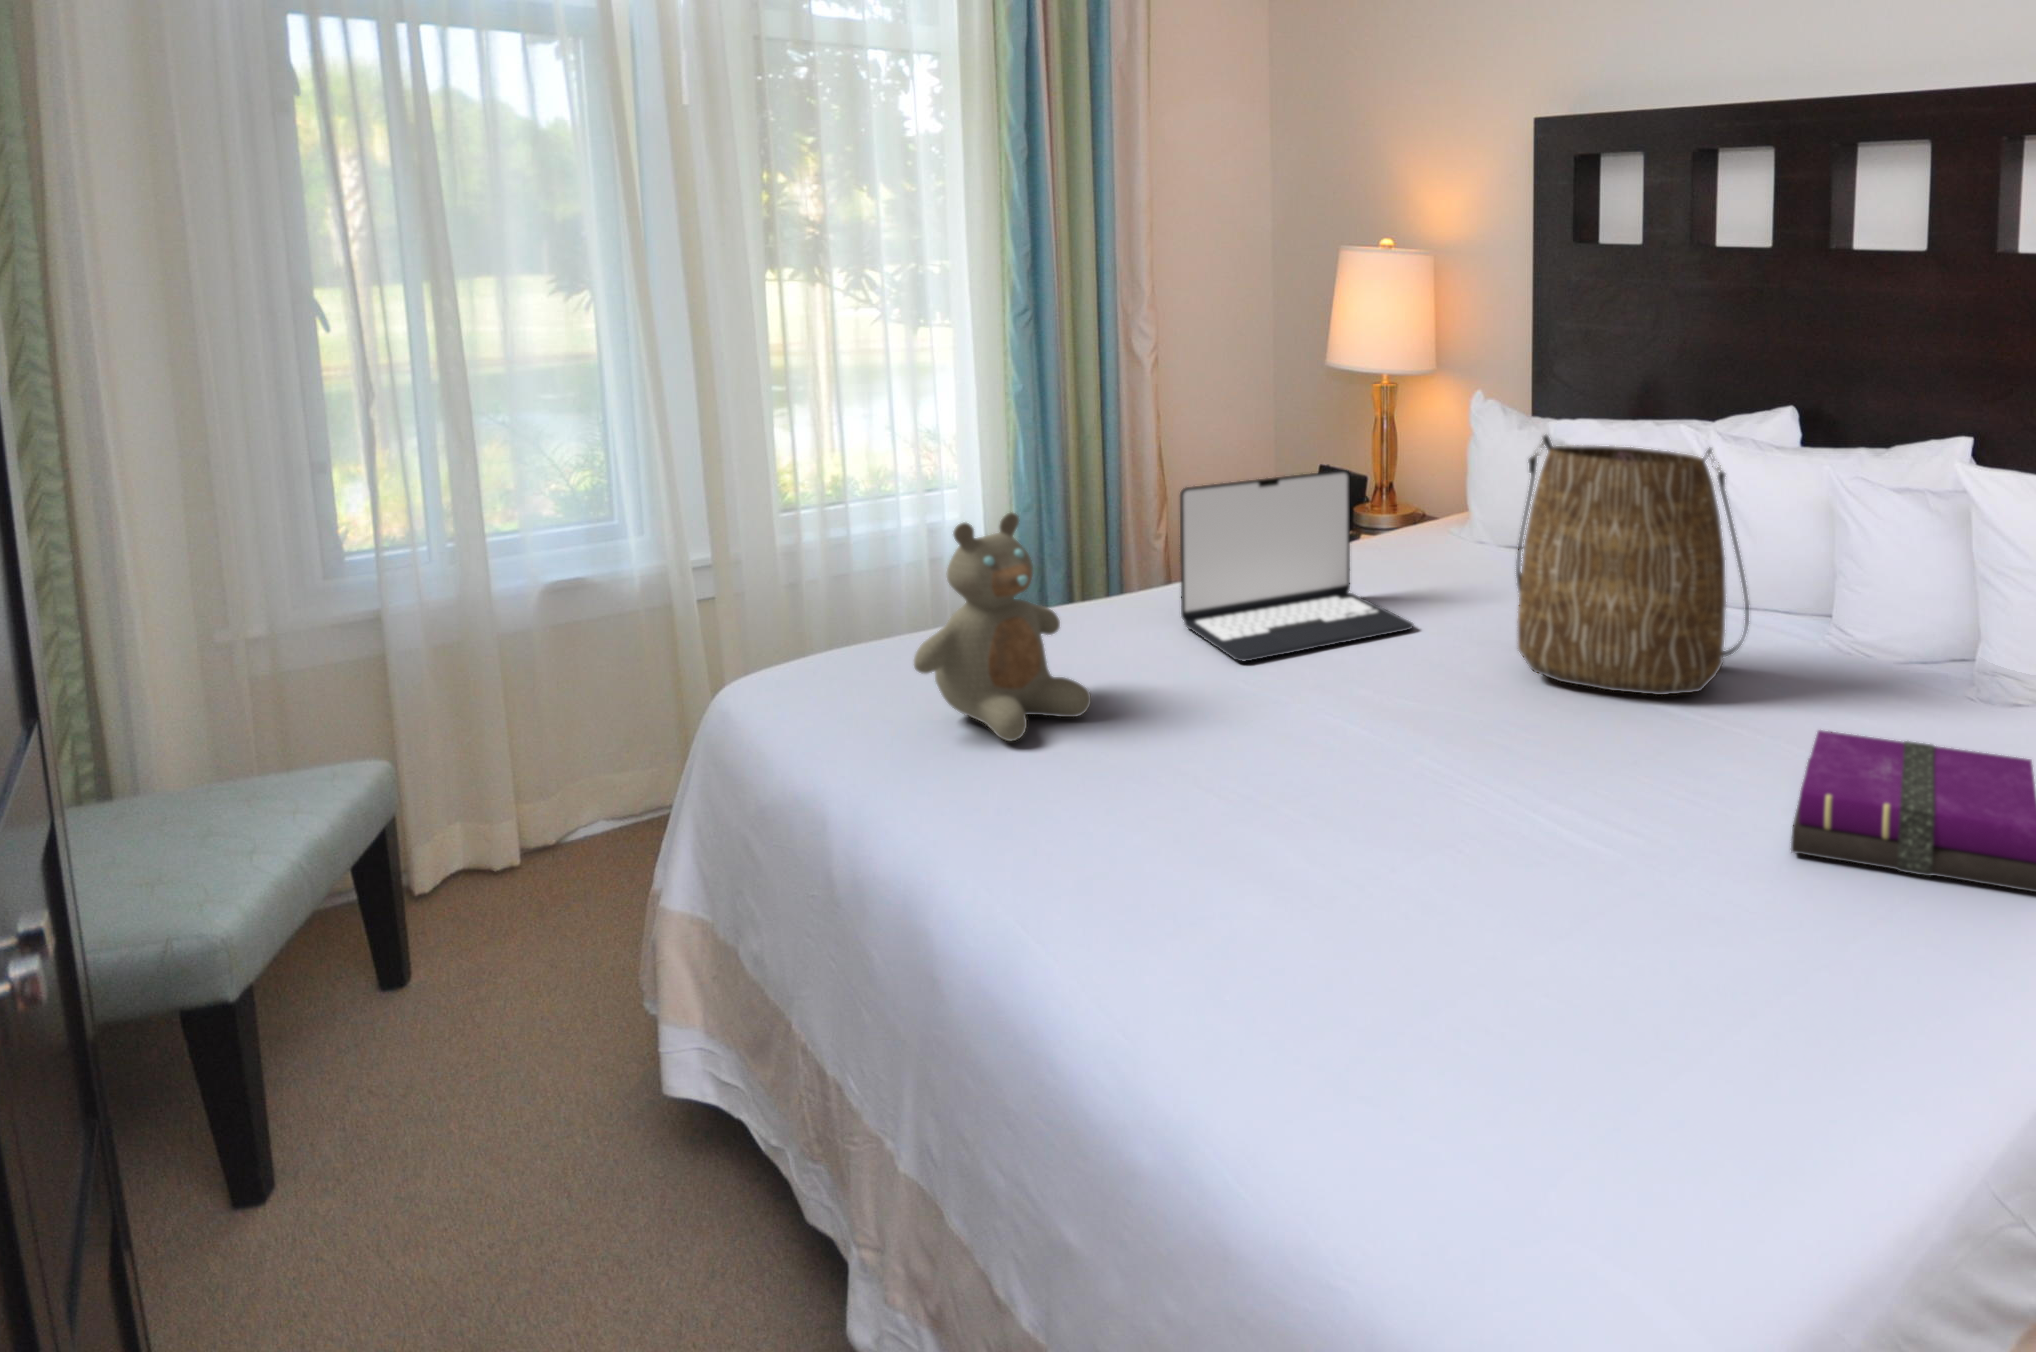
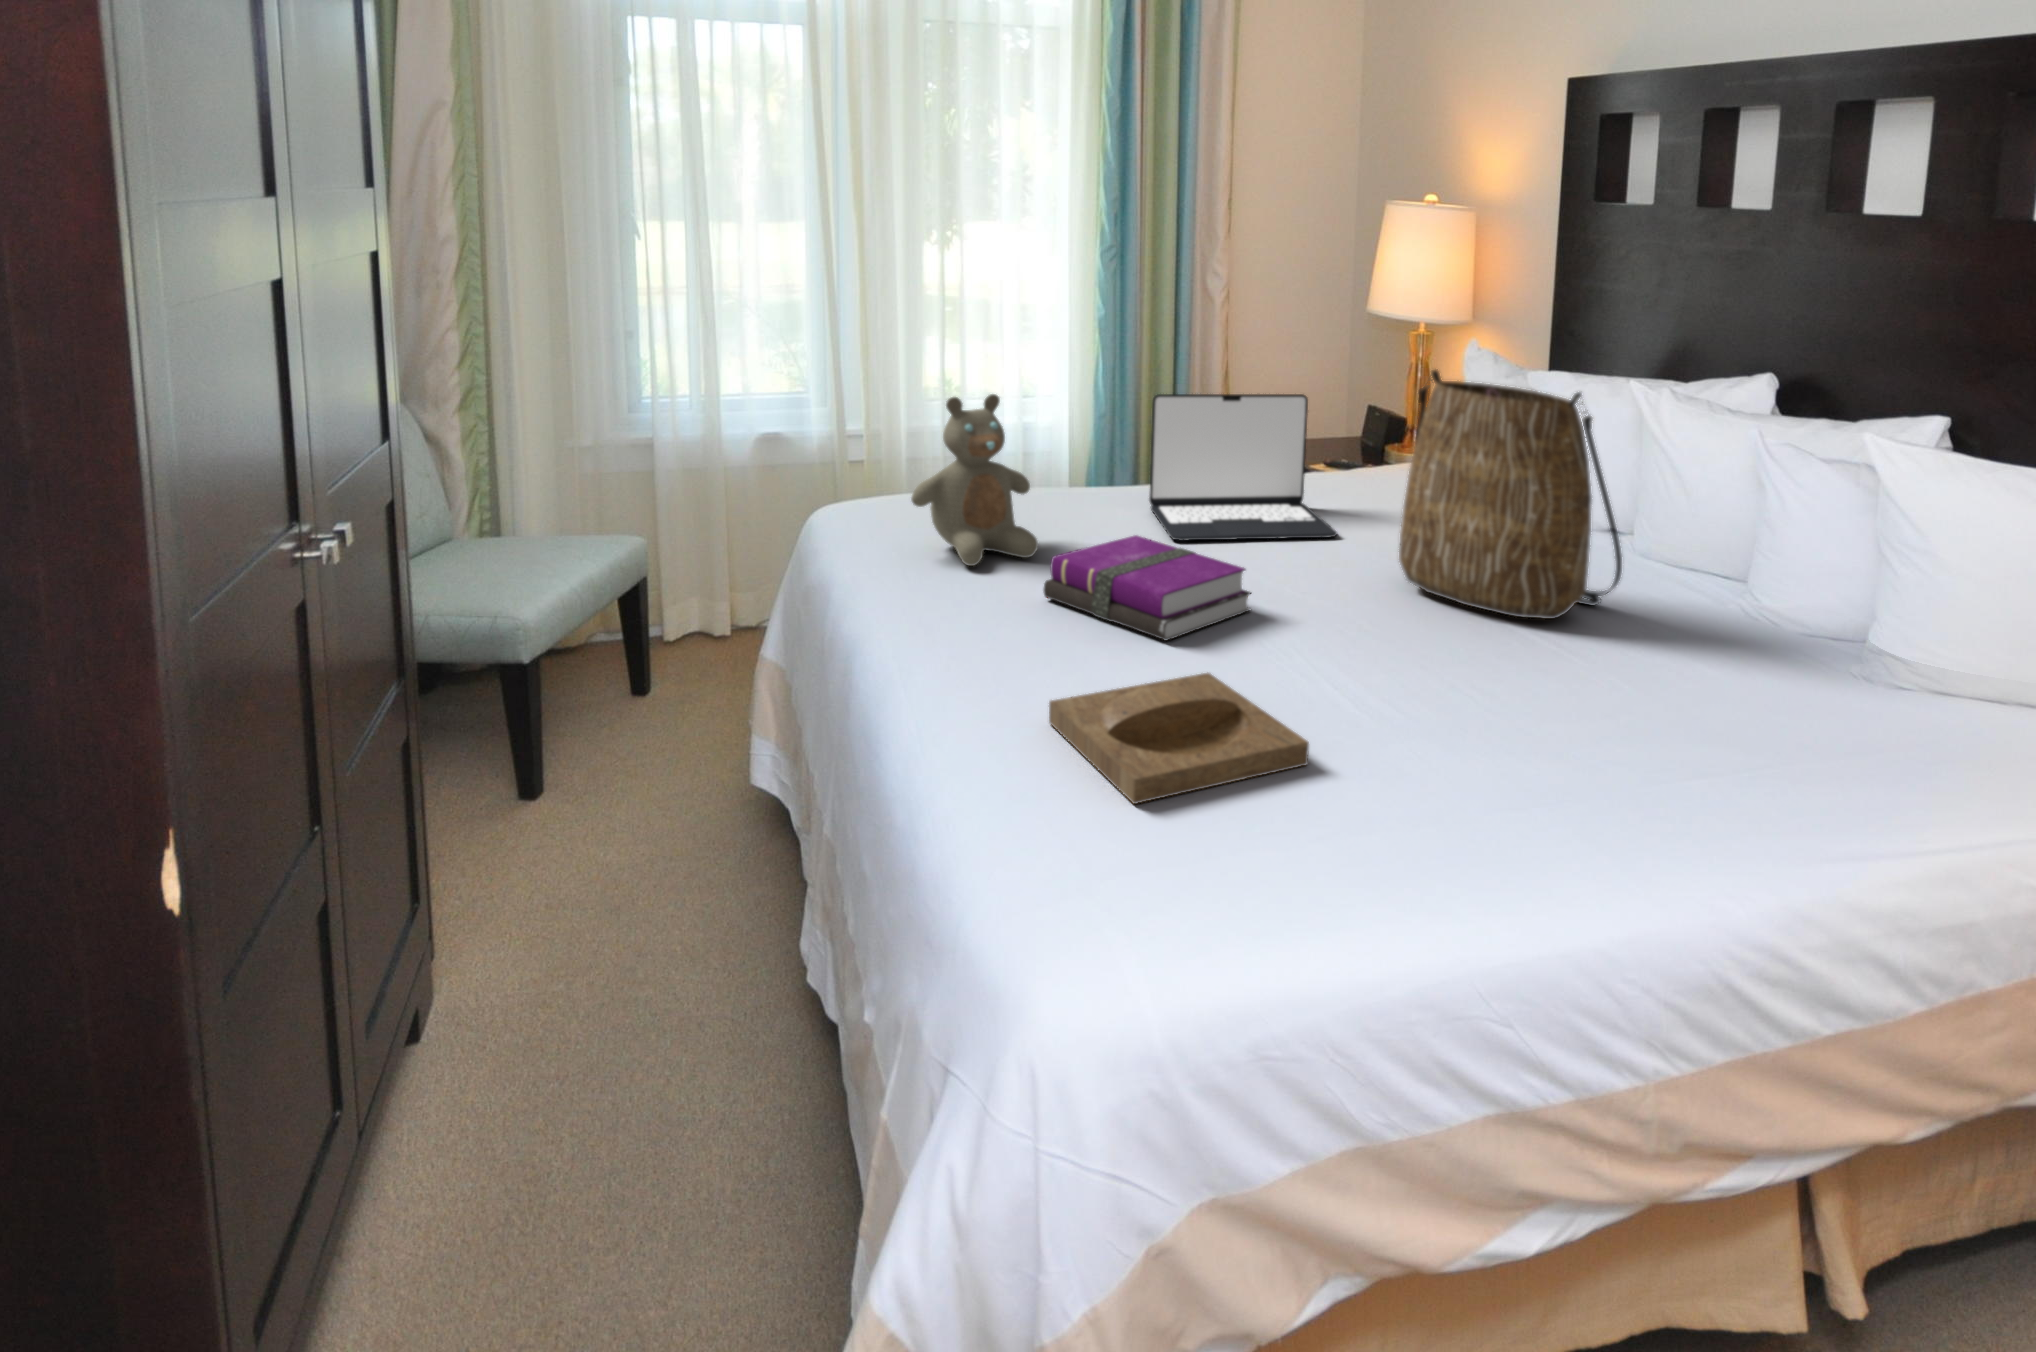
notebook: present [1791,730,2036,892] -> present [1044,535,1251,640]
tray: none [1269,836,1605,1046] -> present [1049,673,1309,804]

